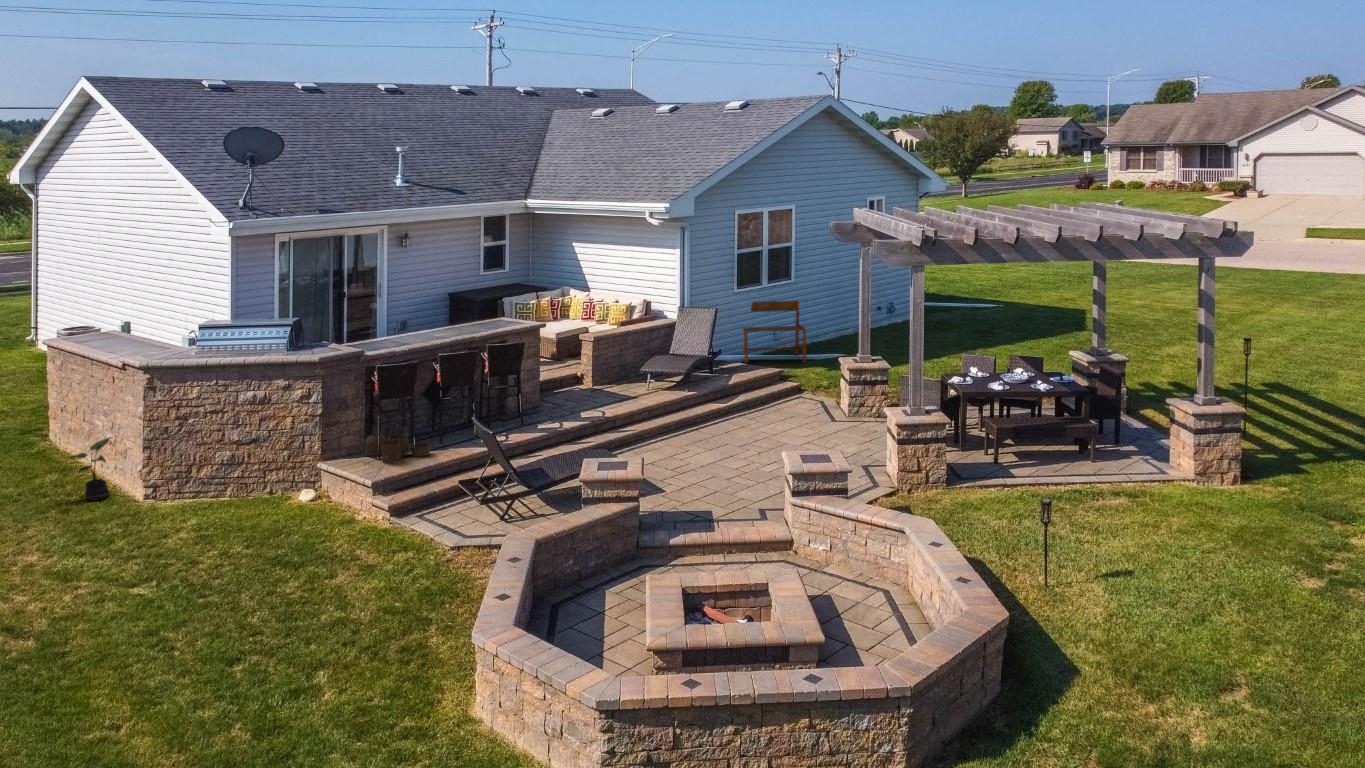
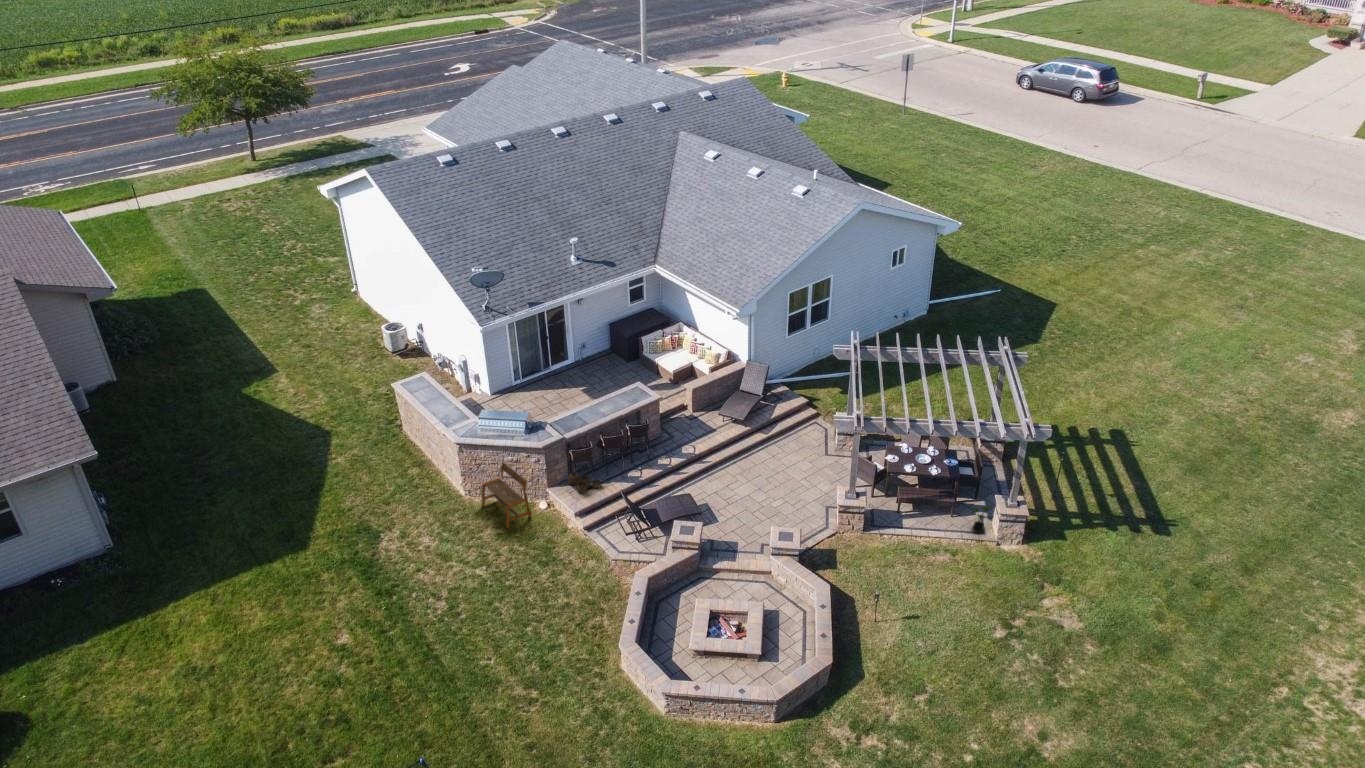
bench: present [743,300,806,363] -> present [482,463,531,529]
potted plant: present [70,437,111,501] -> present [972,506,993,534]

